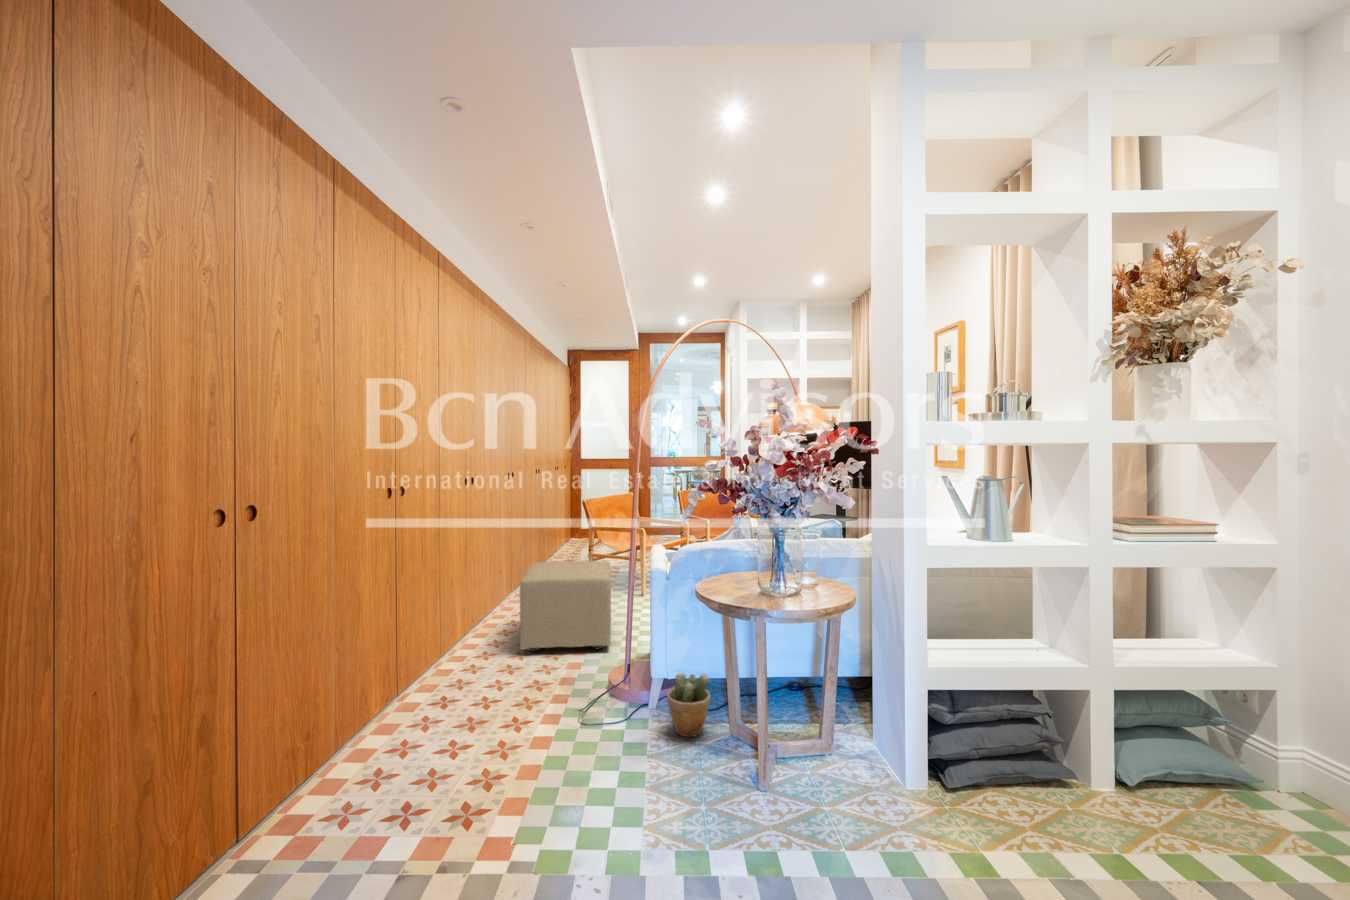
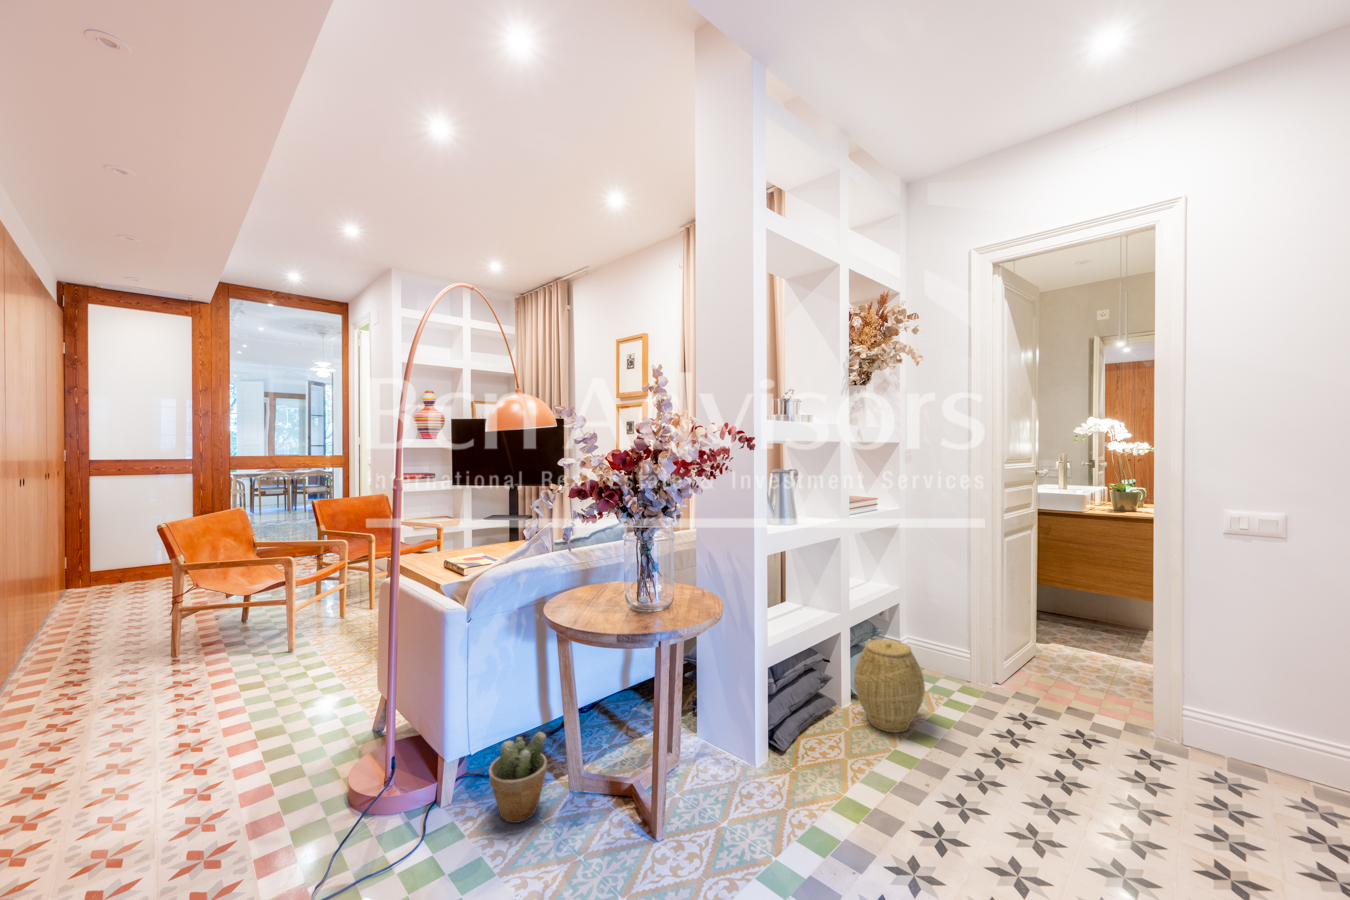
ottoman: present [520,561,611,652] -> none [111,620,310,808]
woven basket: none [1081,707,1194,838] -> present [854,639,925,733]

